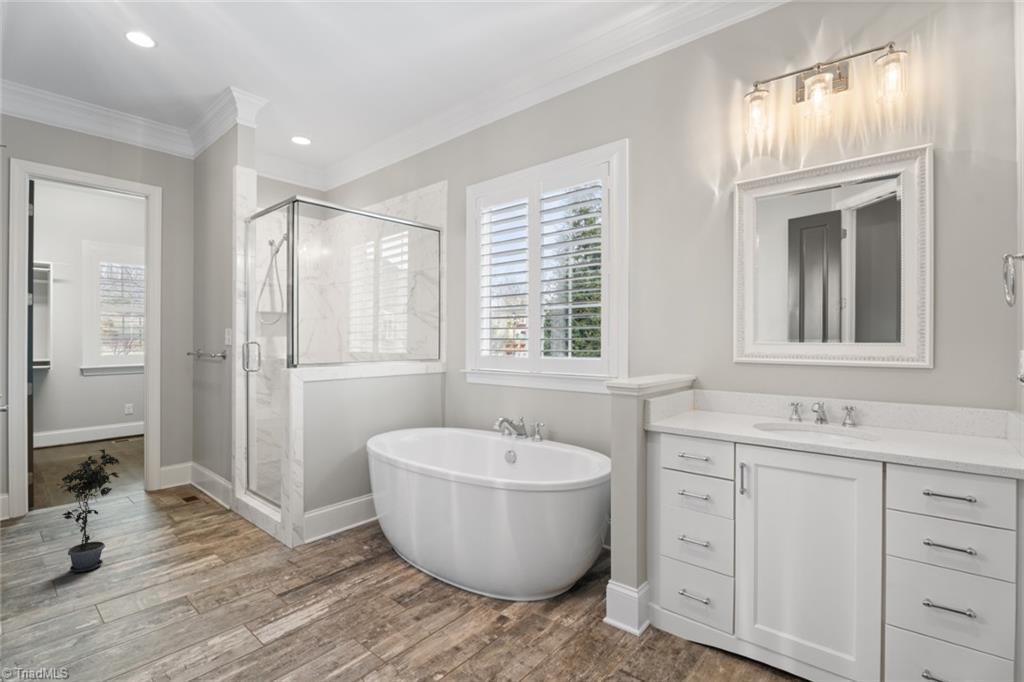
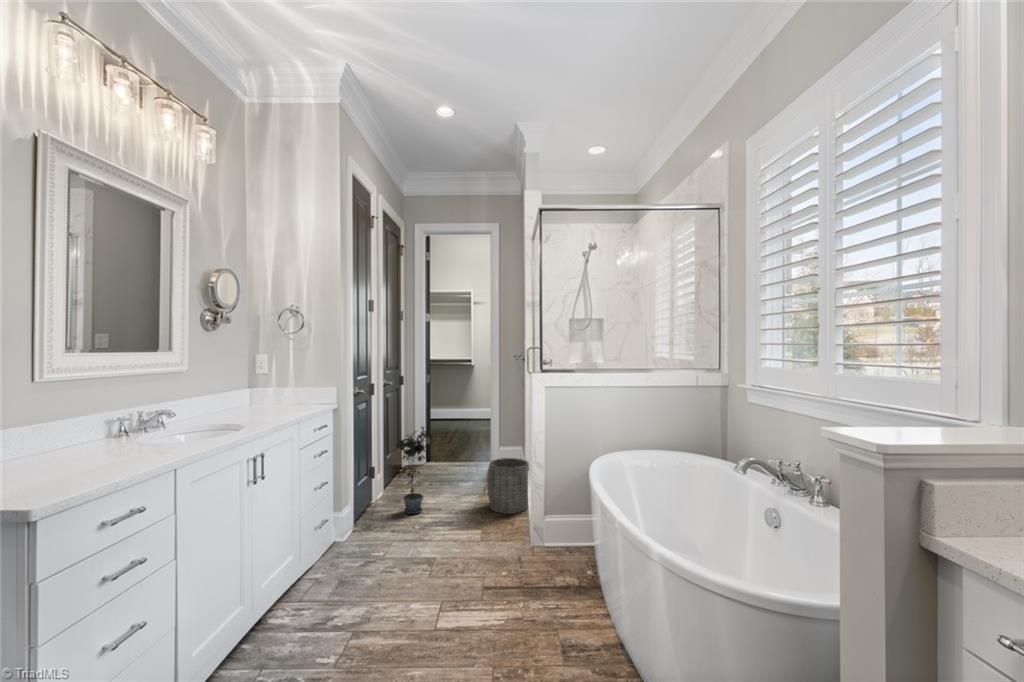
woven basket: none [196,469,255,534] -> present [487,458,529,514]

